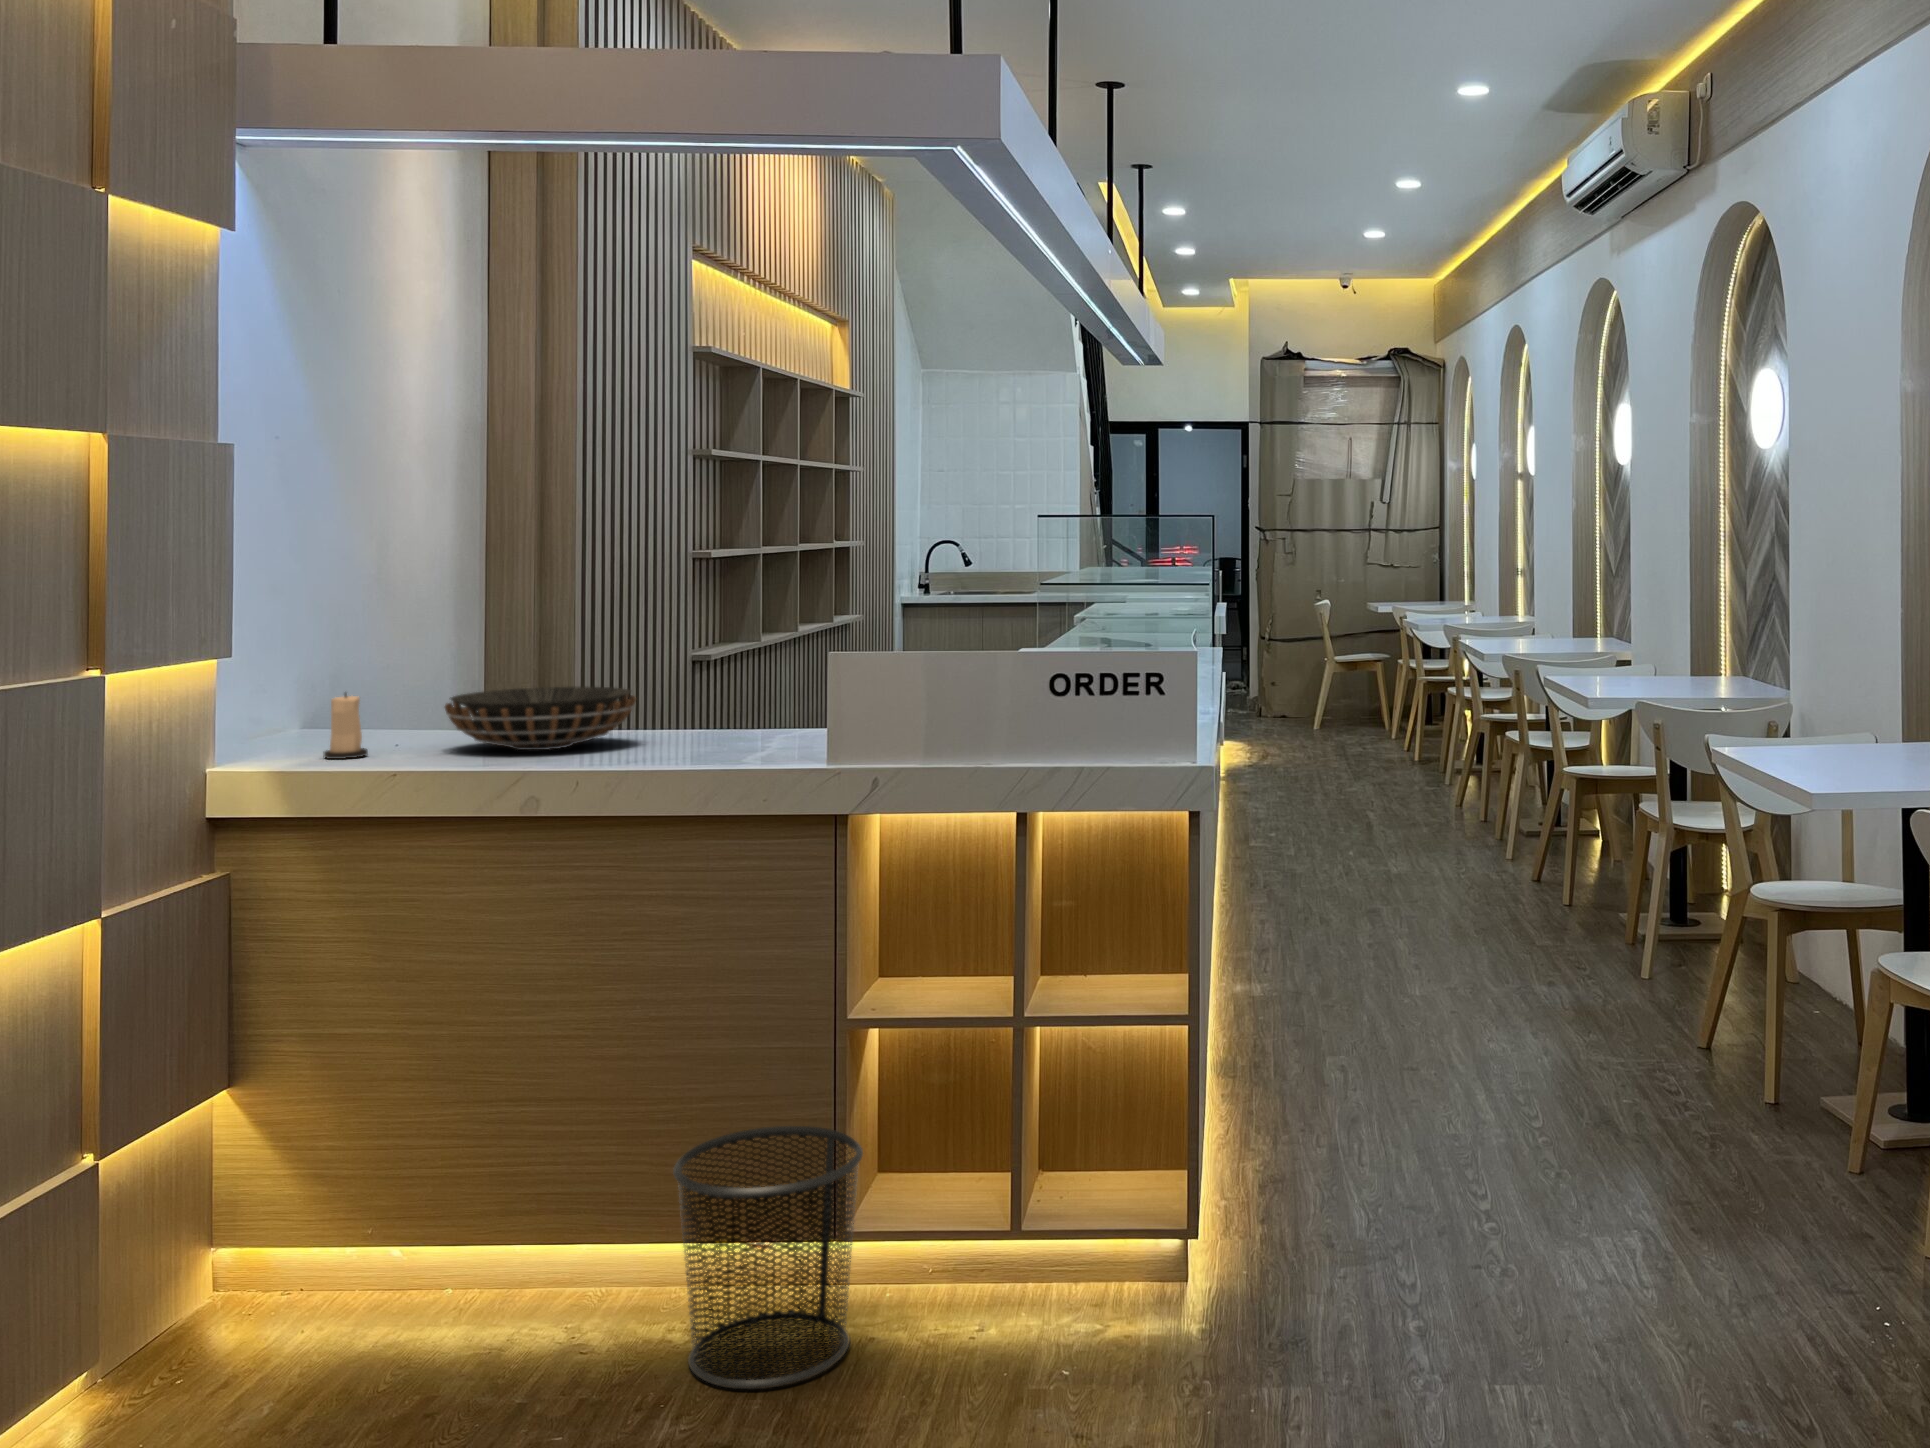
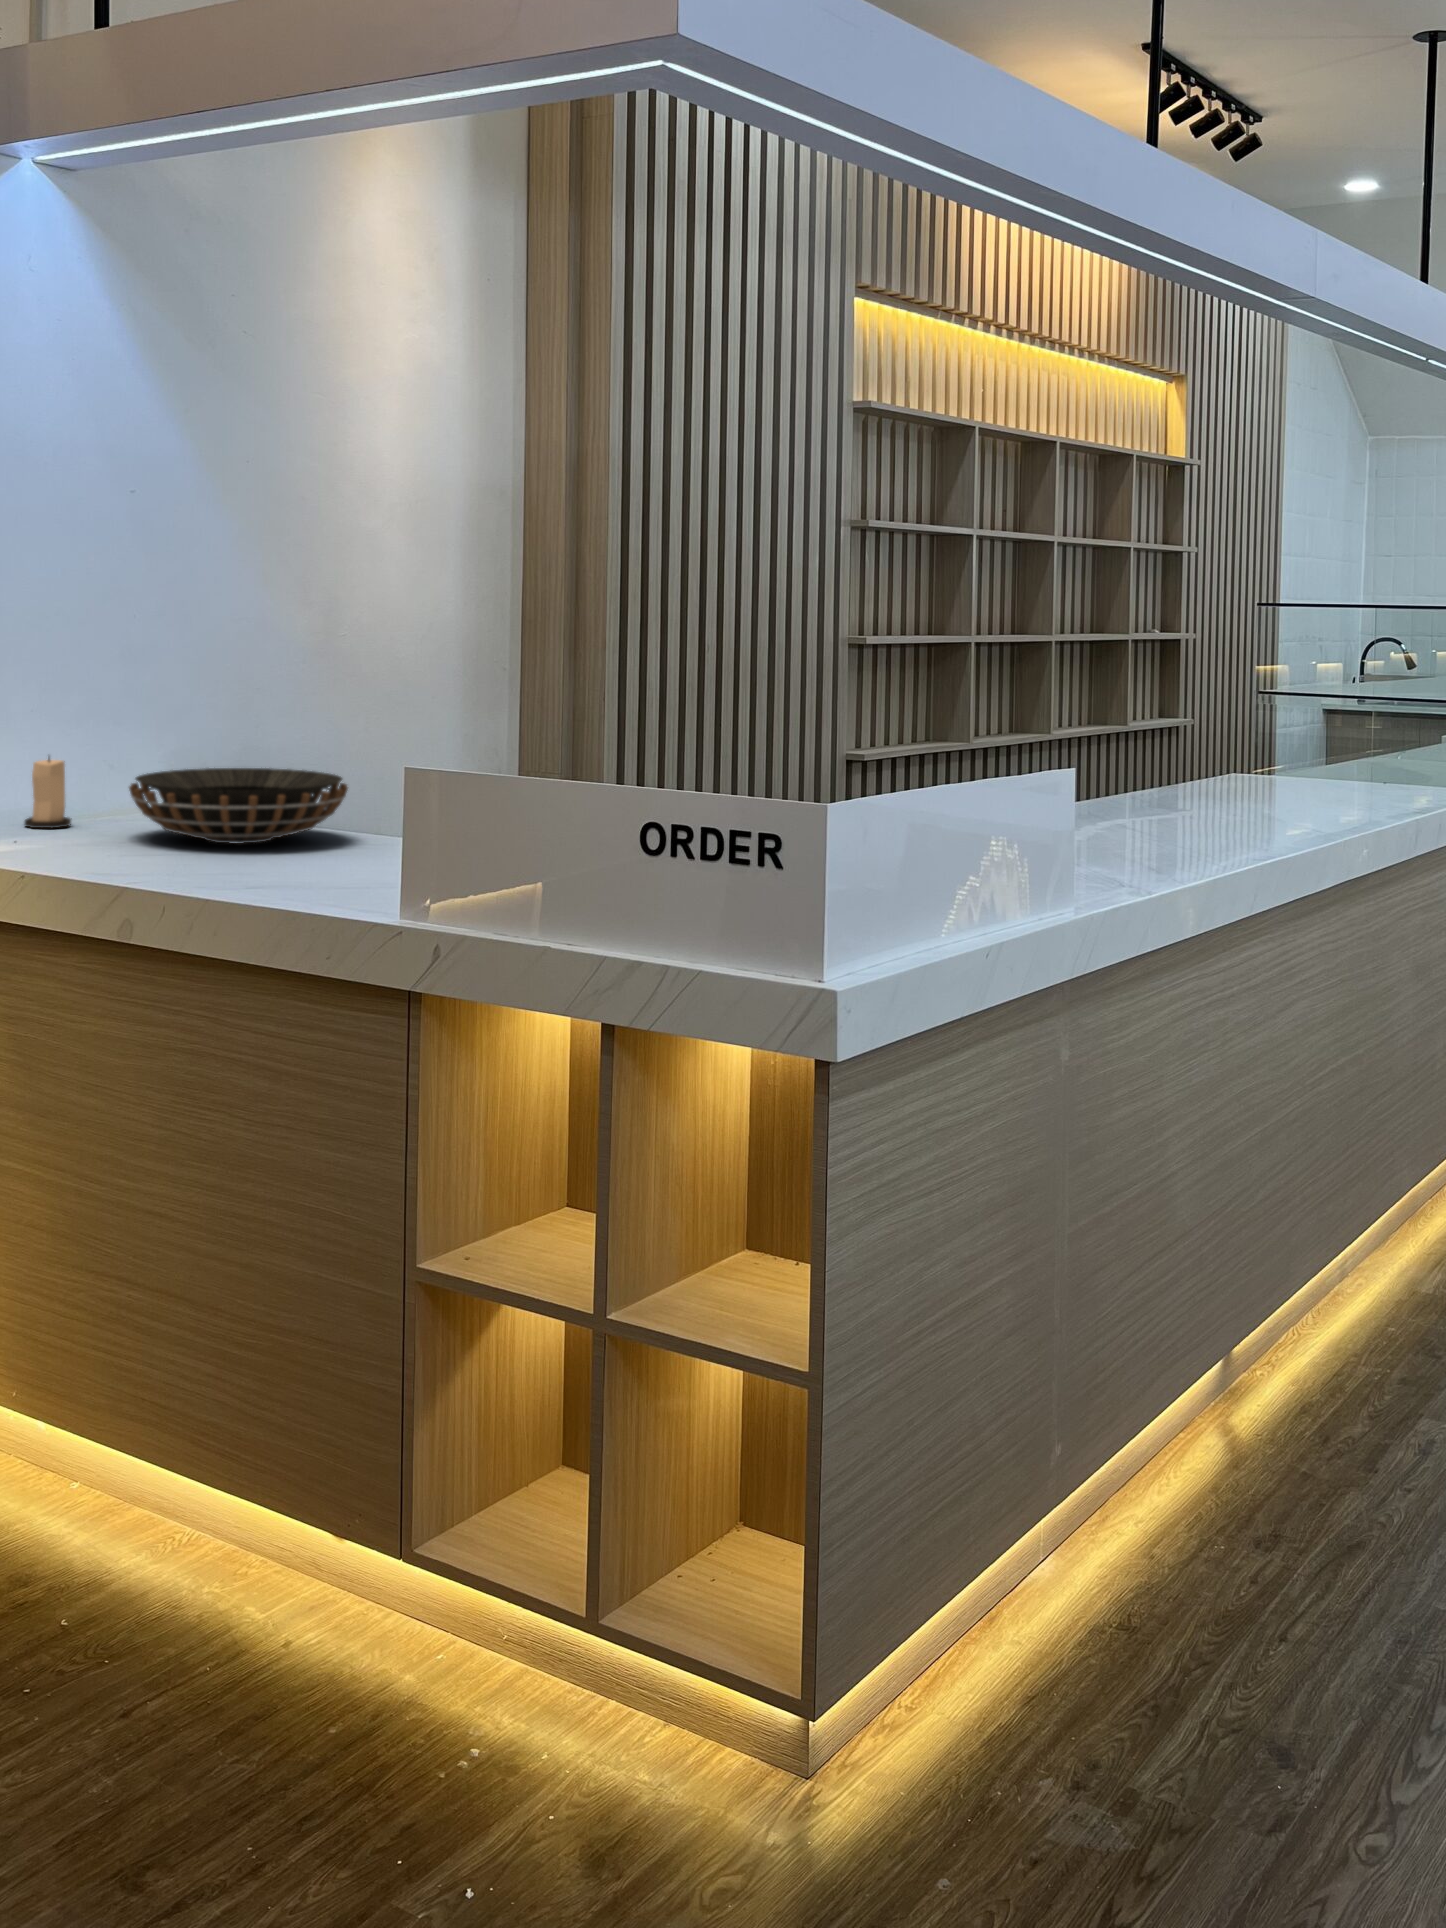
waste bin: present [673,1126,863,1389] -> none [67,1362,322,1724]

